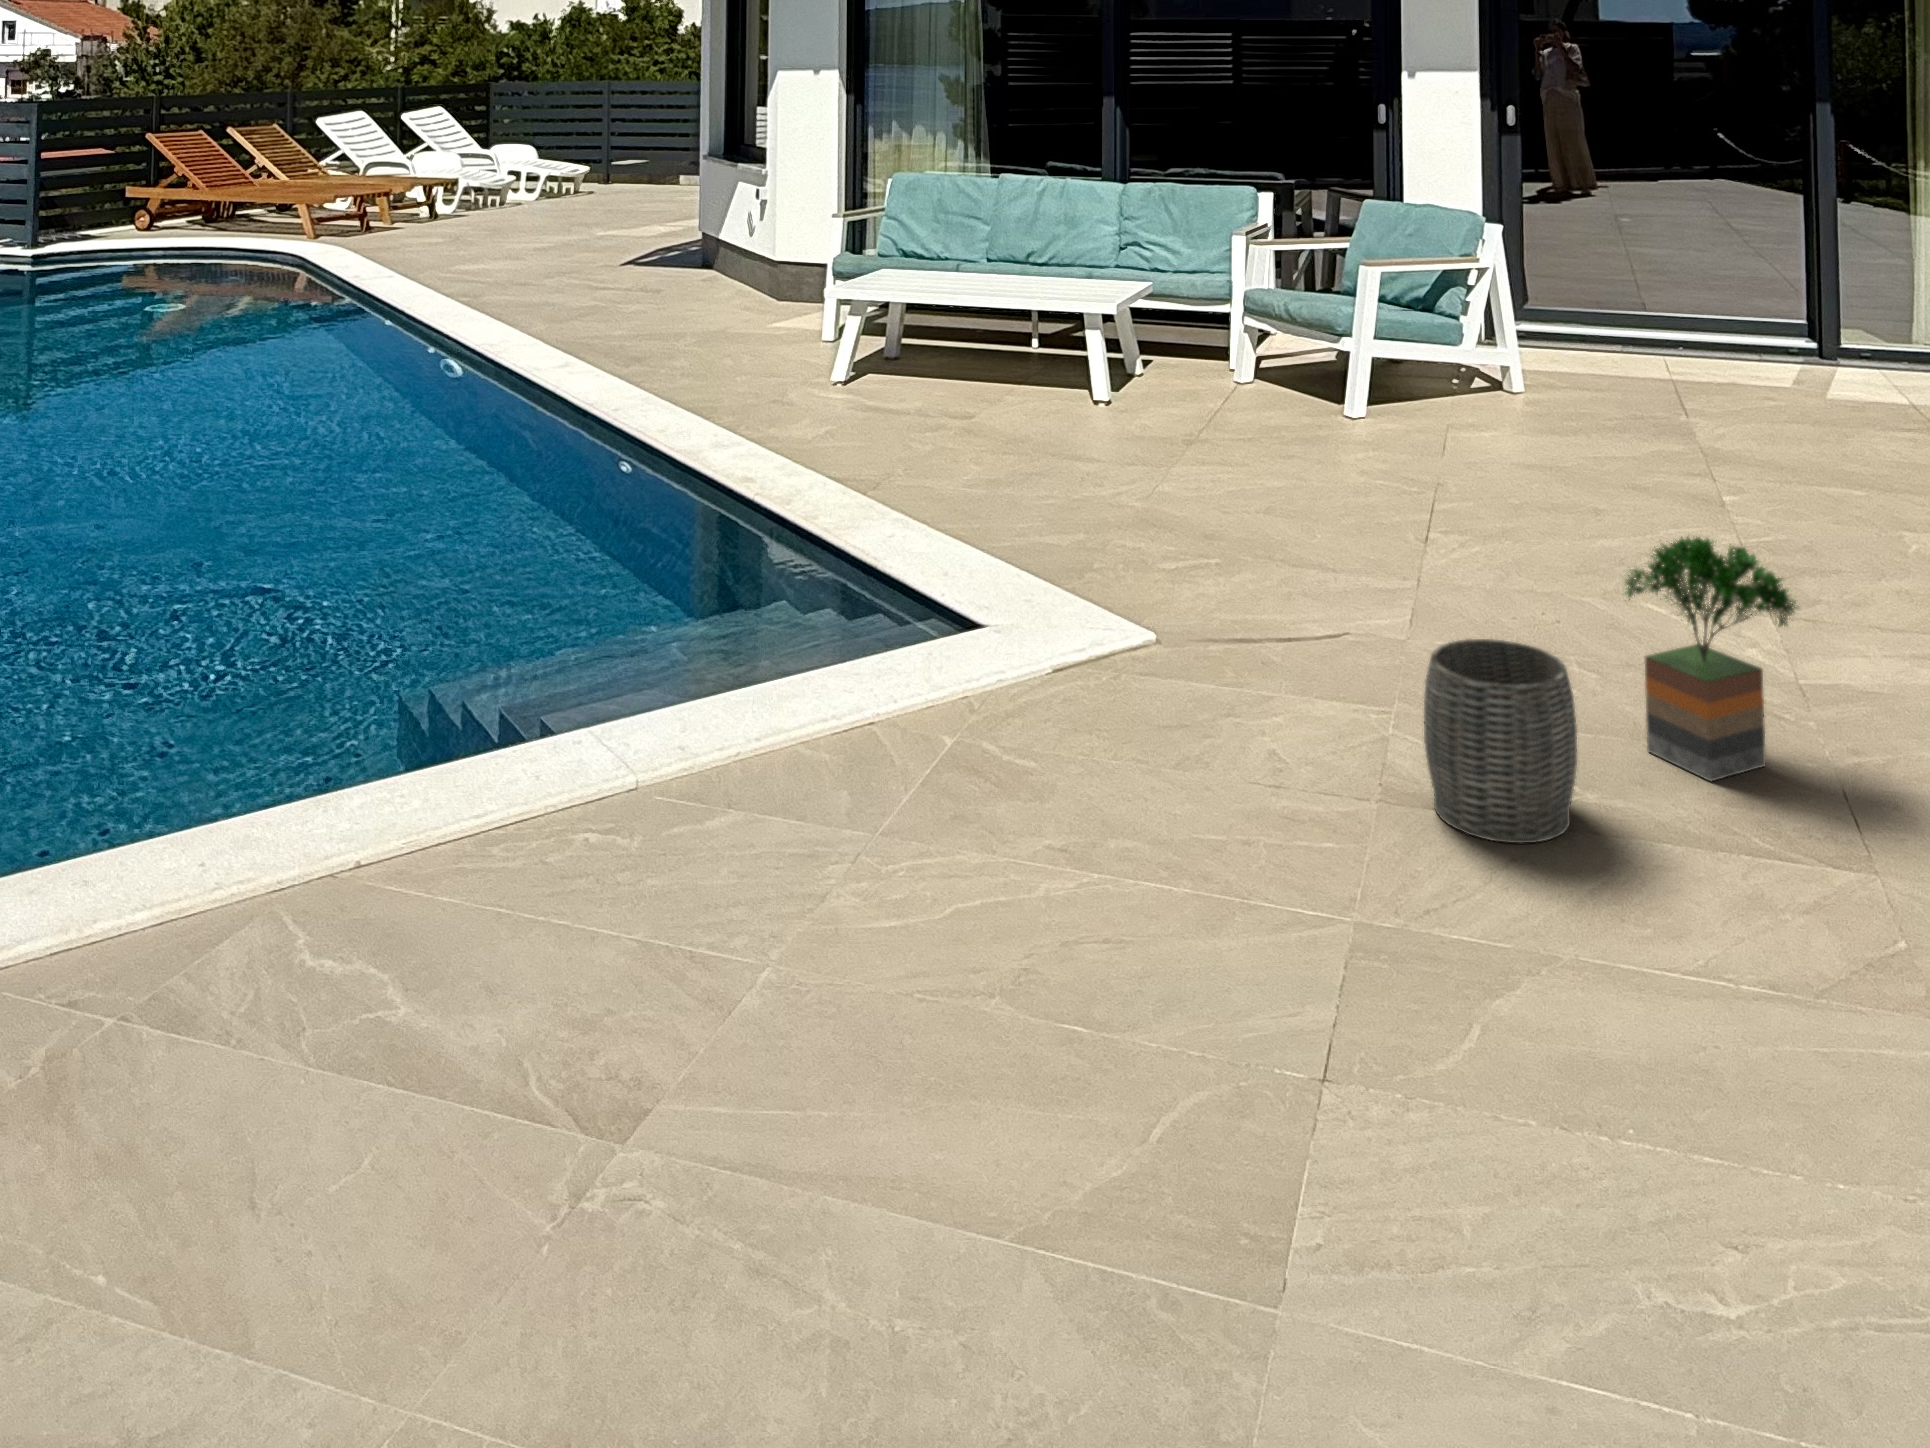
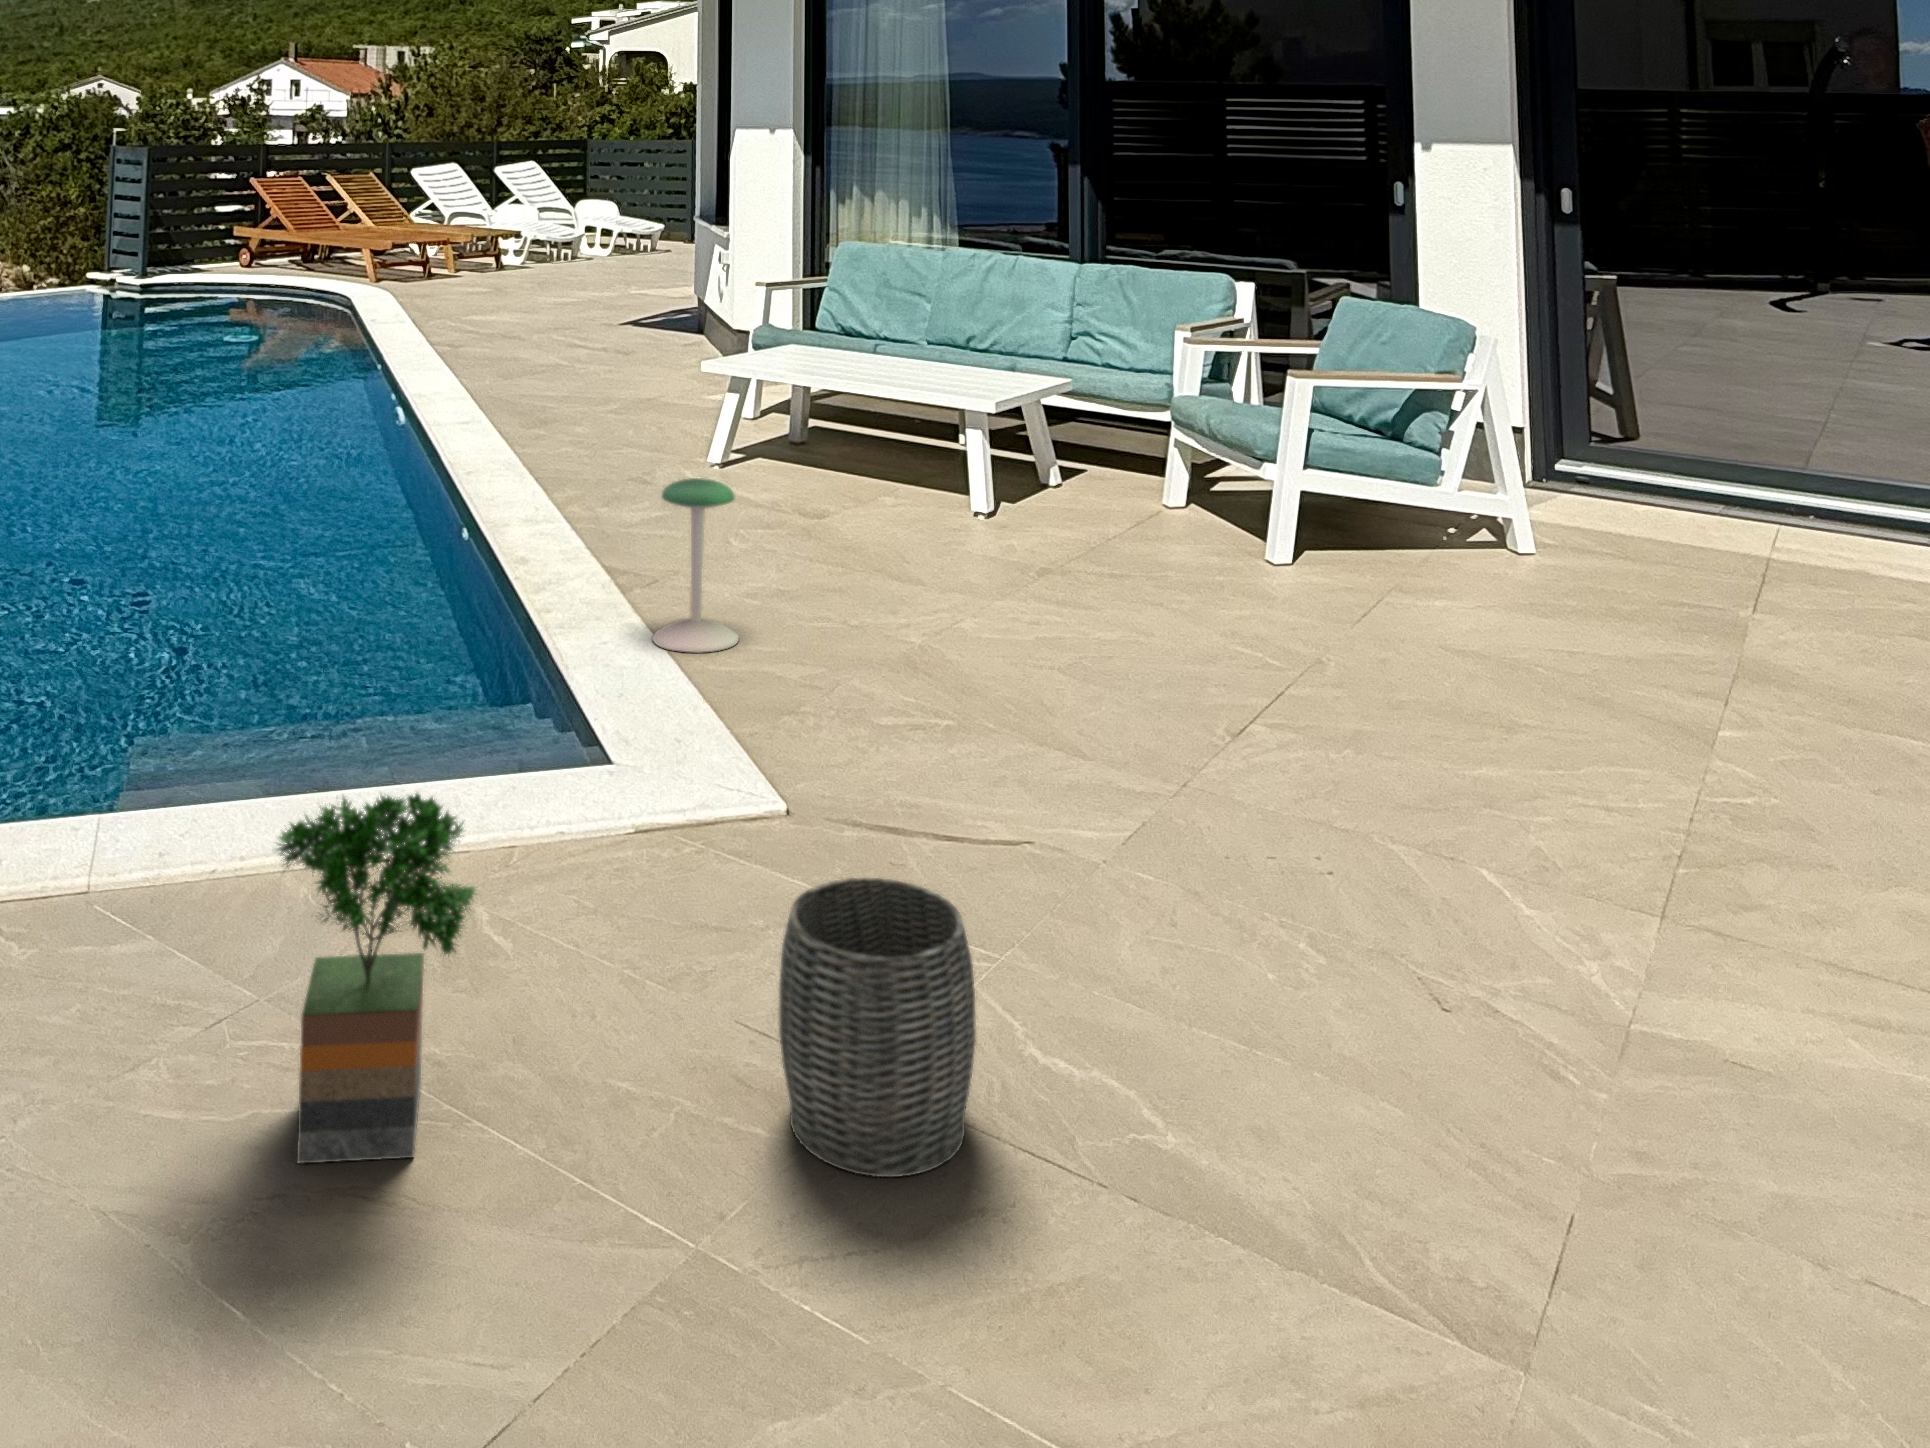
stool: none [949,380,1026,531] -> present [652,478,739,653]
potted tree: present [1622,537,1797,781] -> present [276,793,476,1164]

